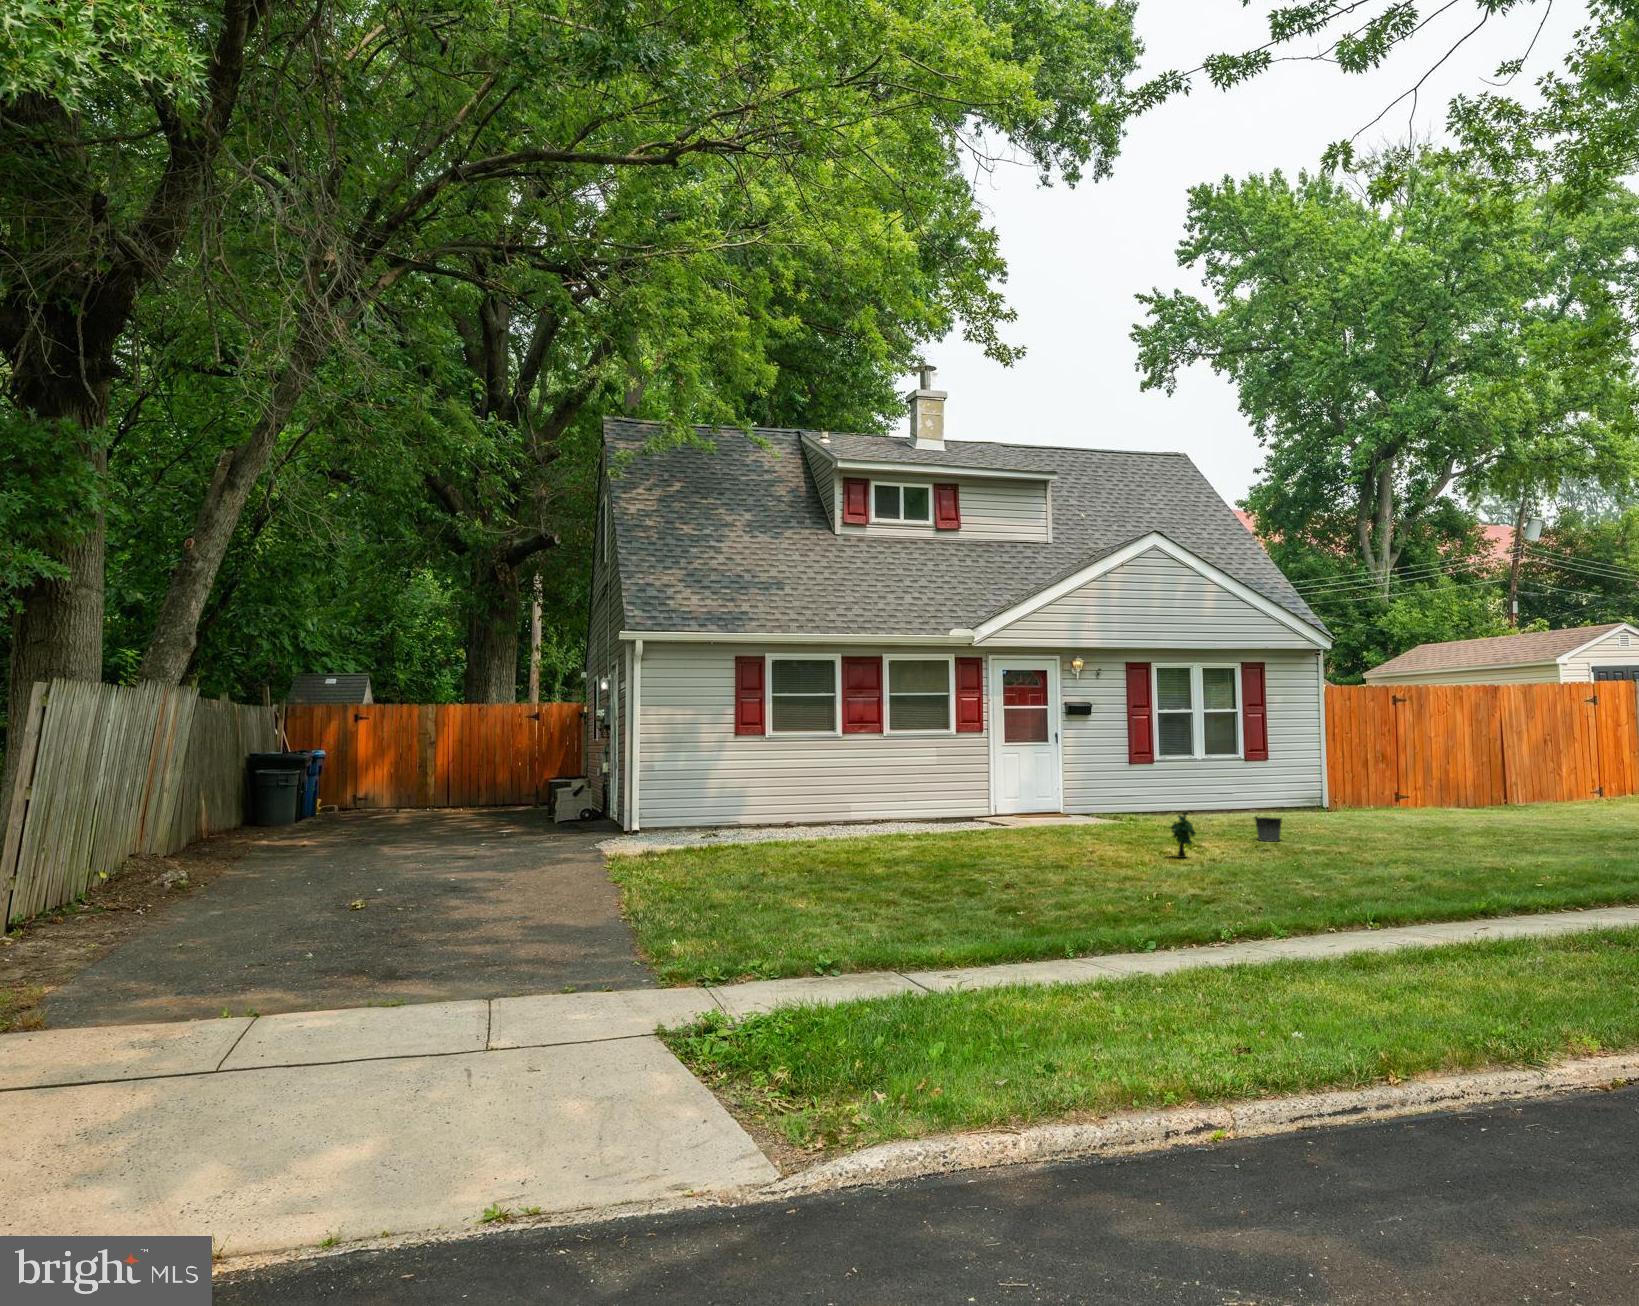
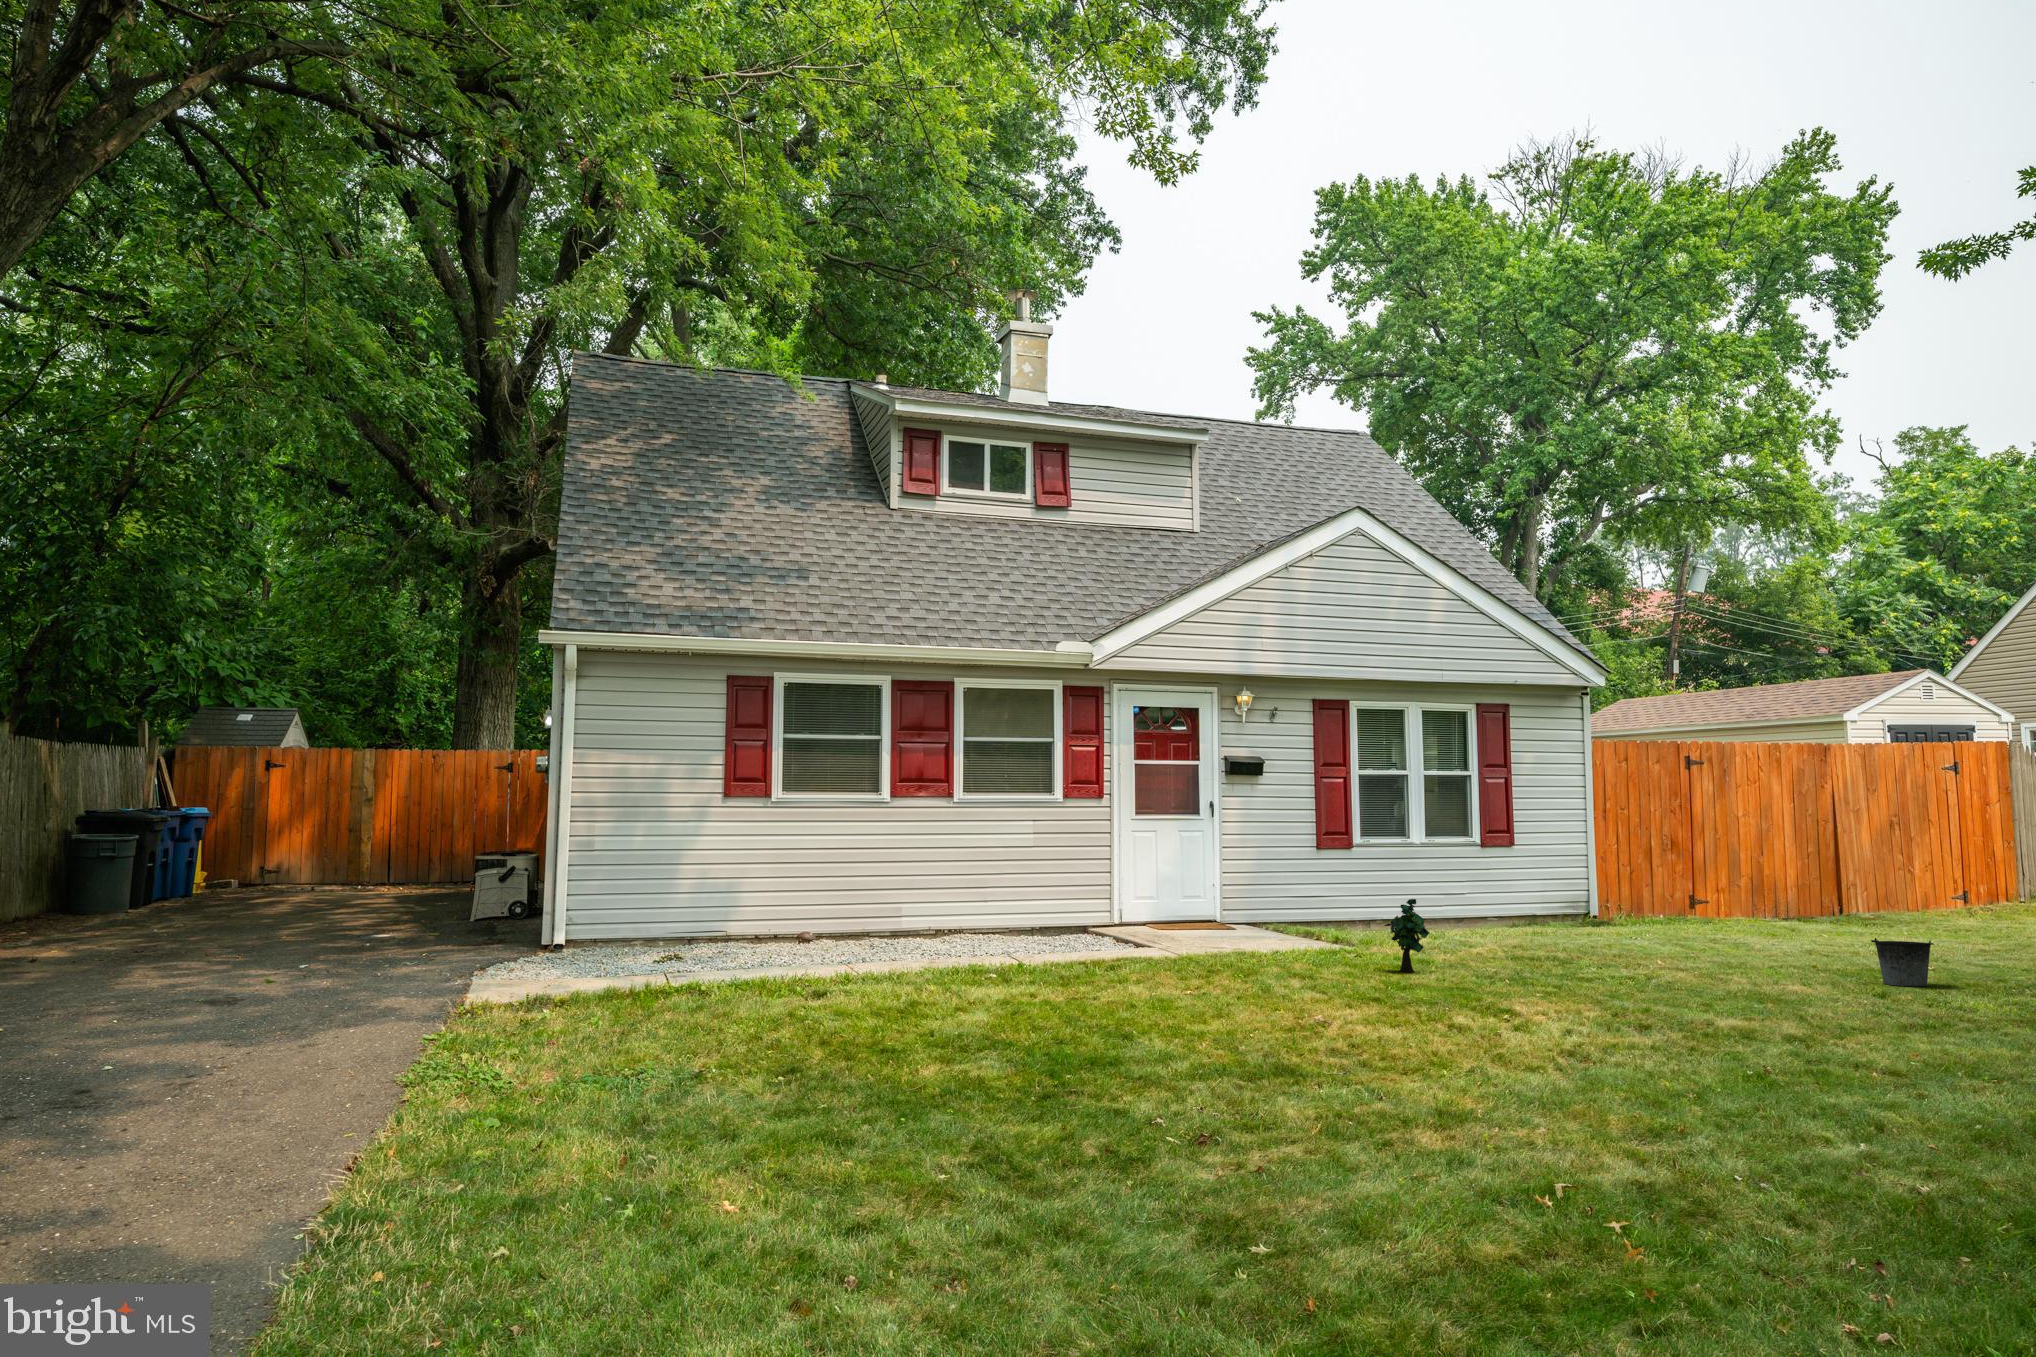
bucket: present [1254,816,1282,842] -> present [1871,938,1933,987]

